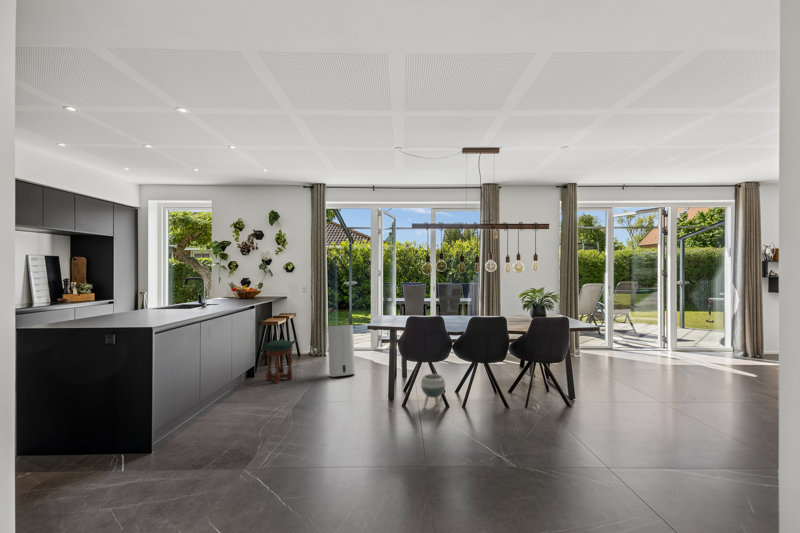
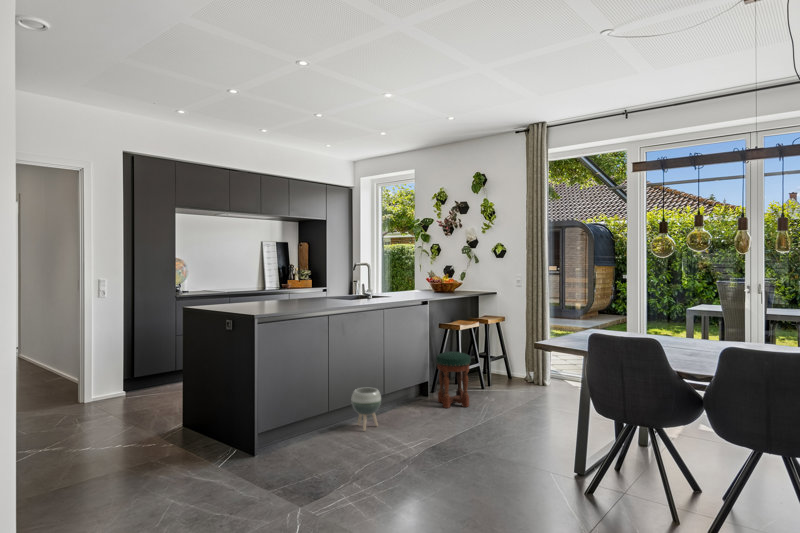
air purifier: present [328,325,355,377] -> none [516,341,557,419]
planter: present [421,374,445,410] -> present [352,388,381,431]

